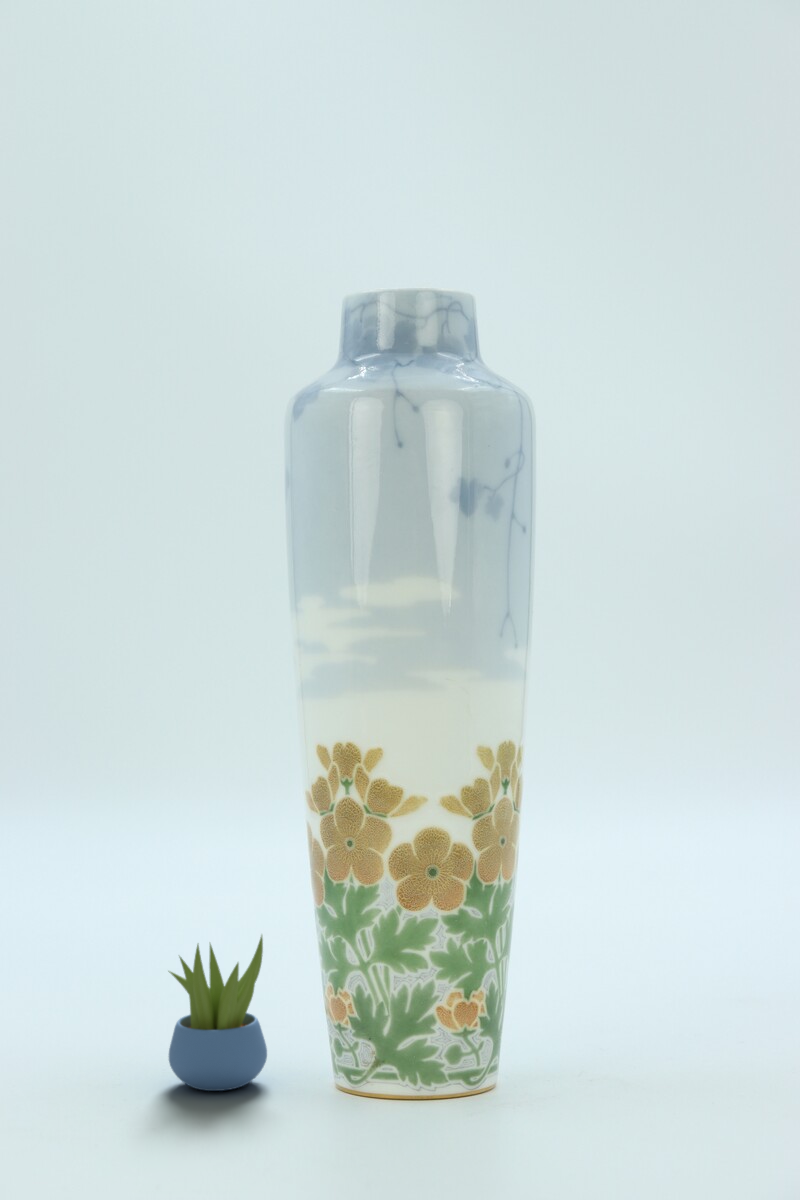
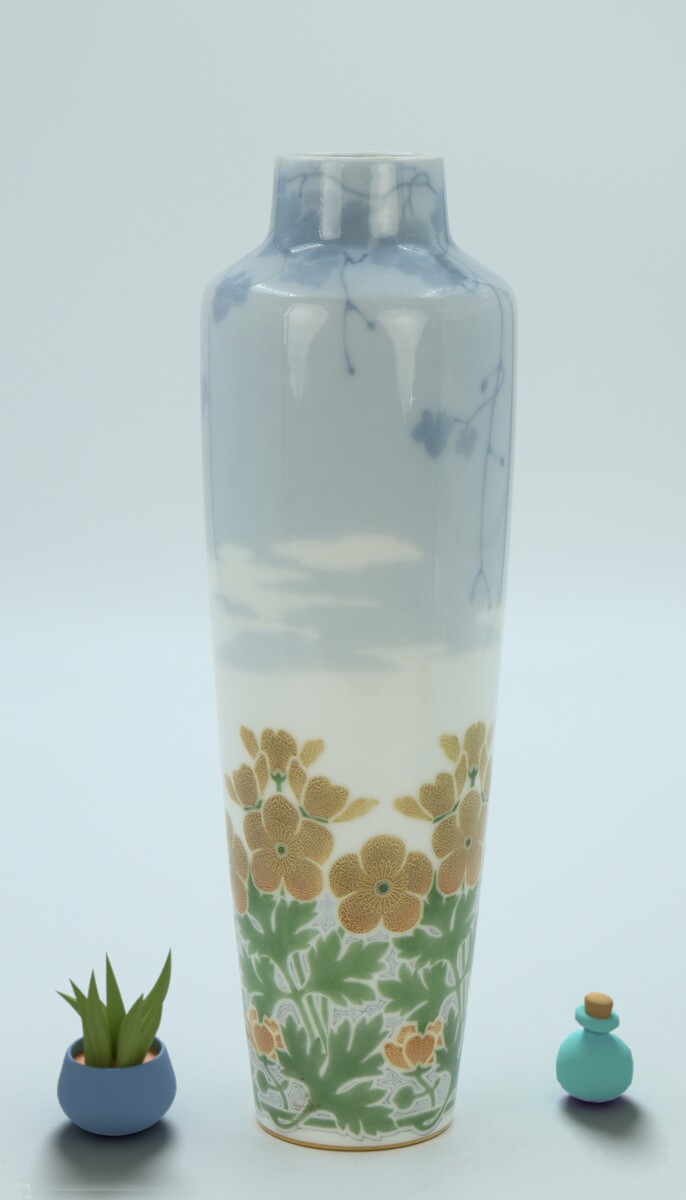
perfume bottle: none [585,979,650,1072] -> present [556,992,634,1103]

